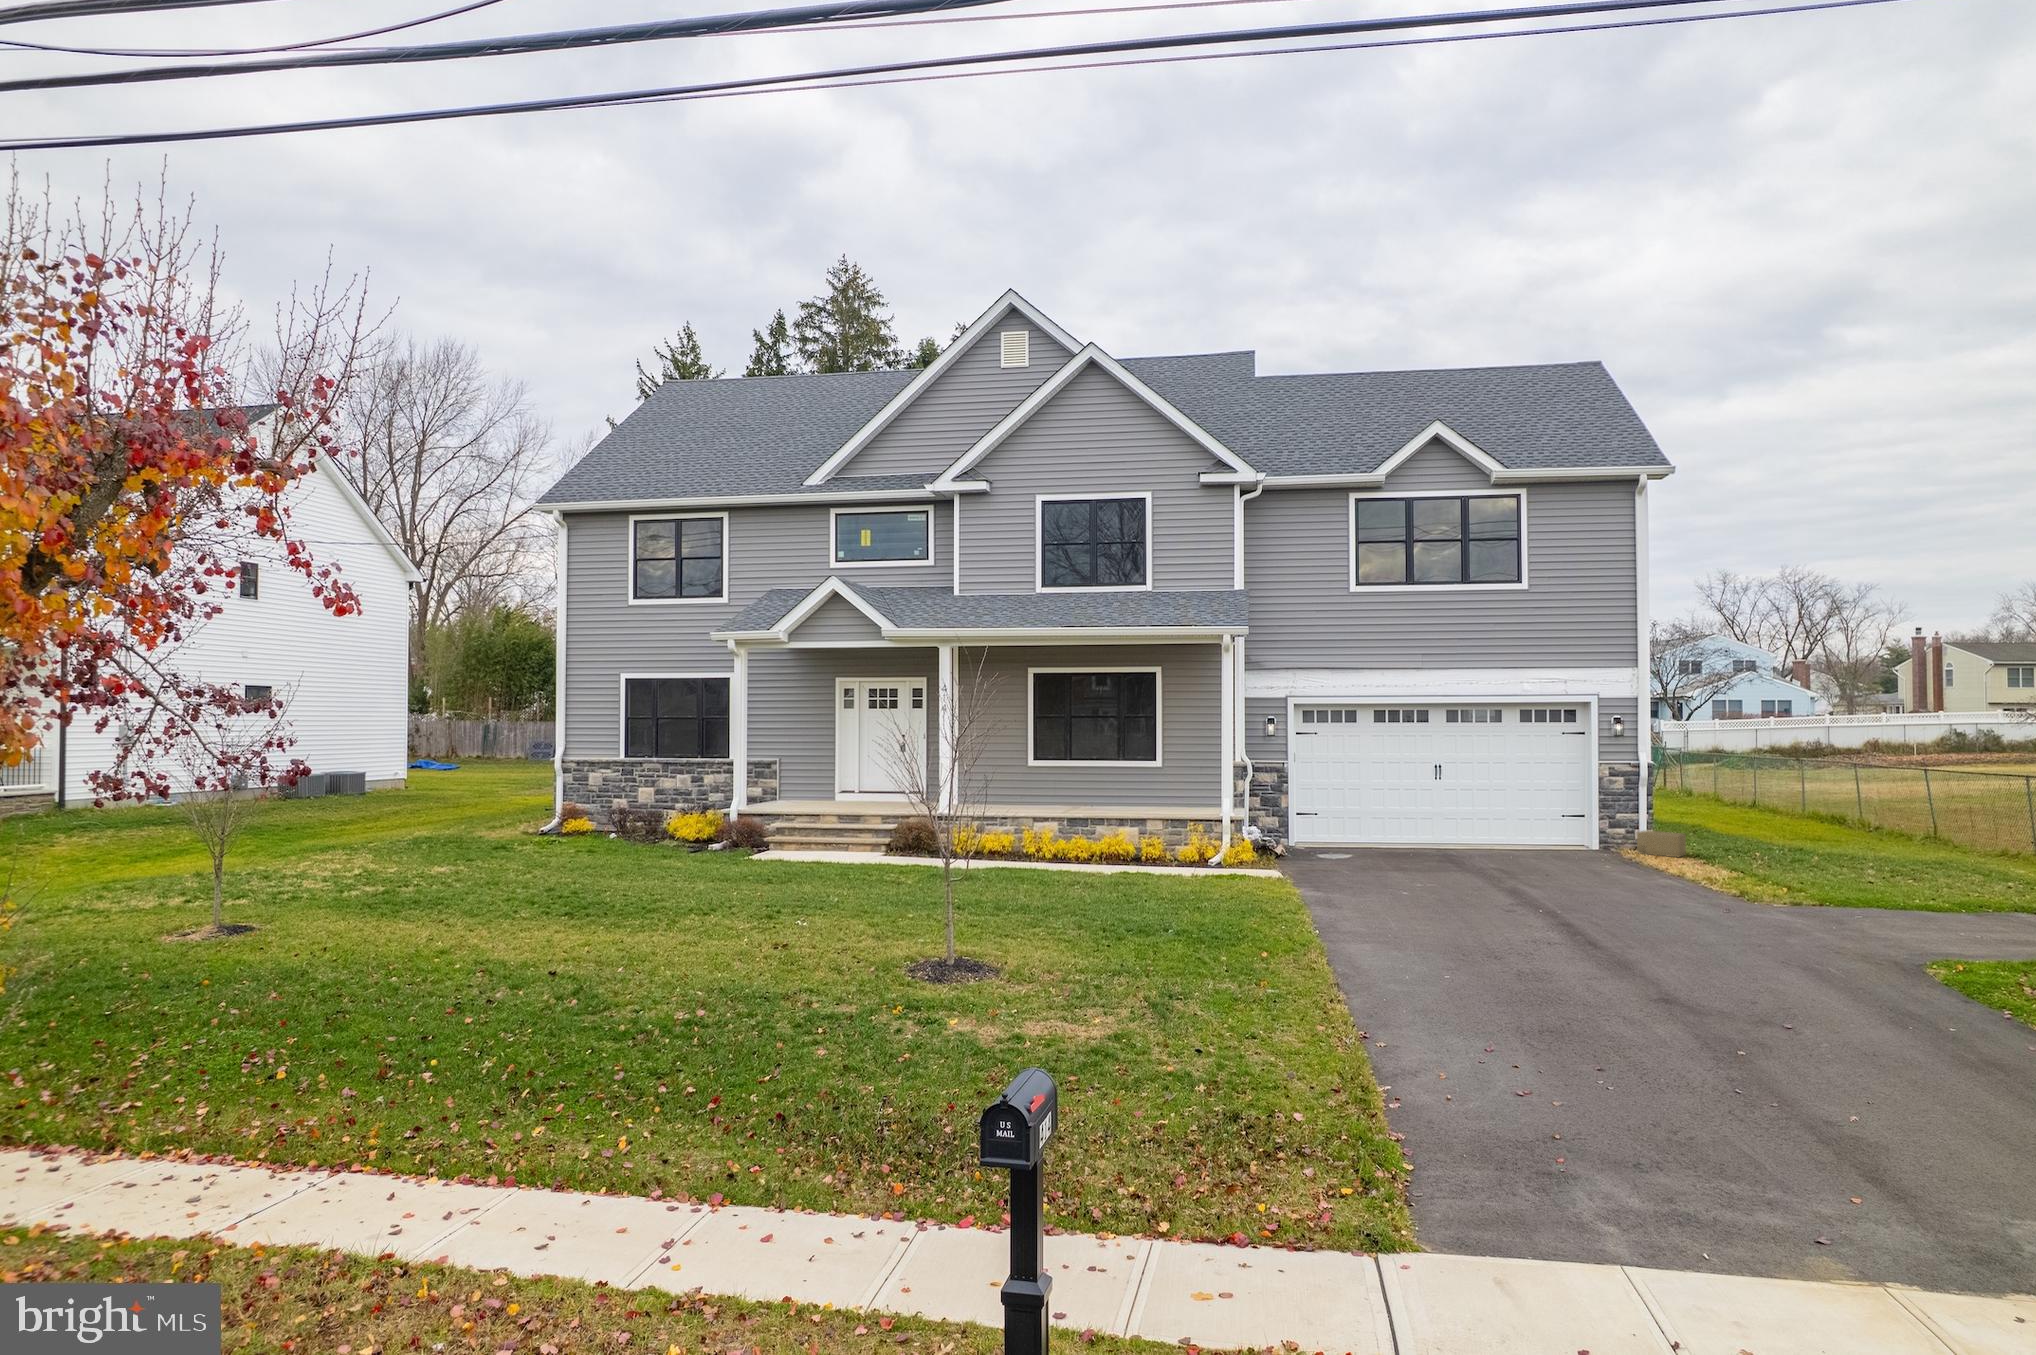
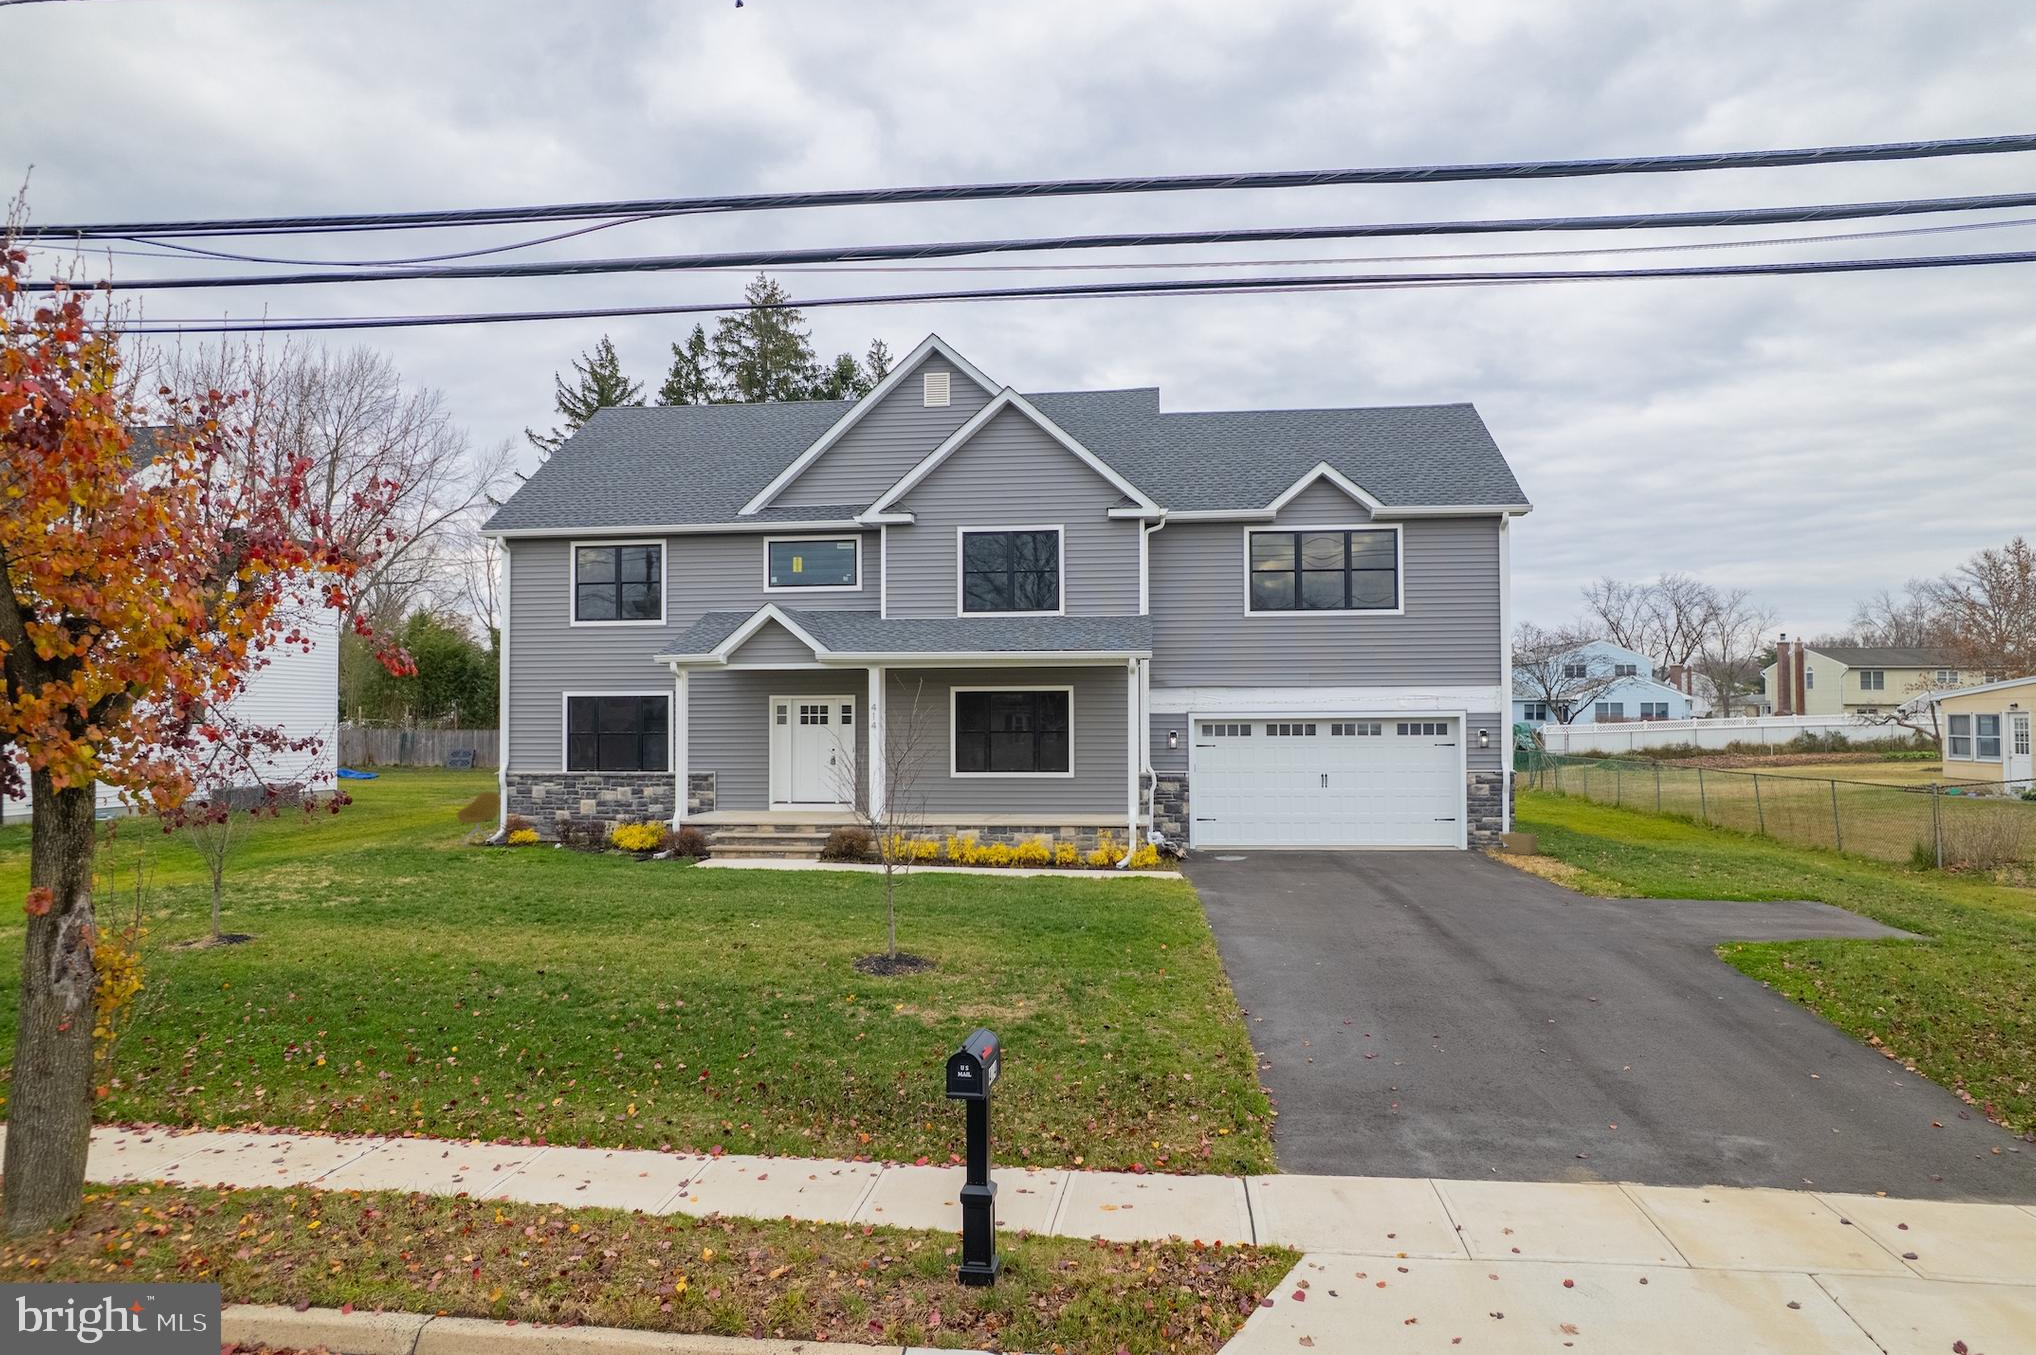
chair: none [513,778,557,835] -> present [457,792,500,846]

